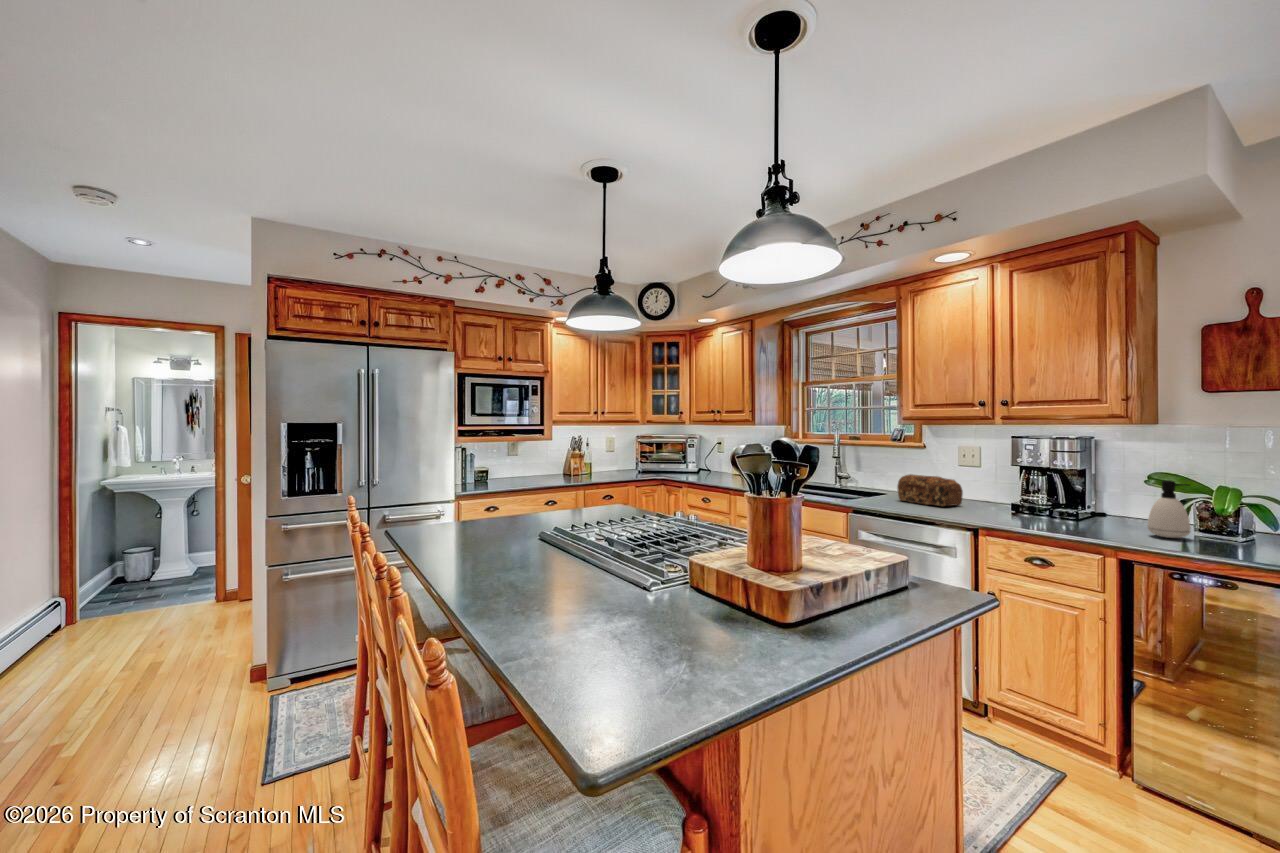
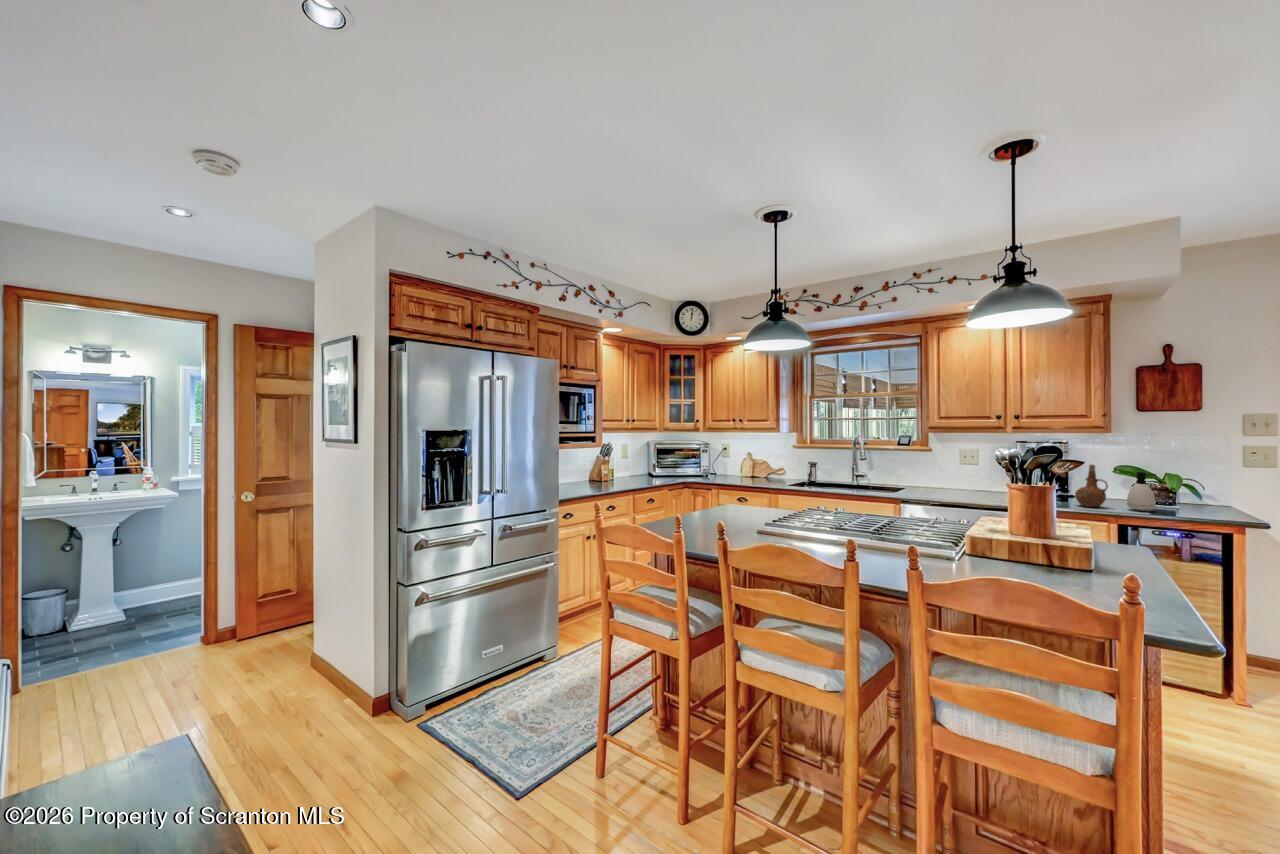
ceramic pitcher: none [1076,468,1122,529] -> present [1075,465,1108,507]
bread loaf: present [897,474,963,506] -> none [924,472,975,495]

